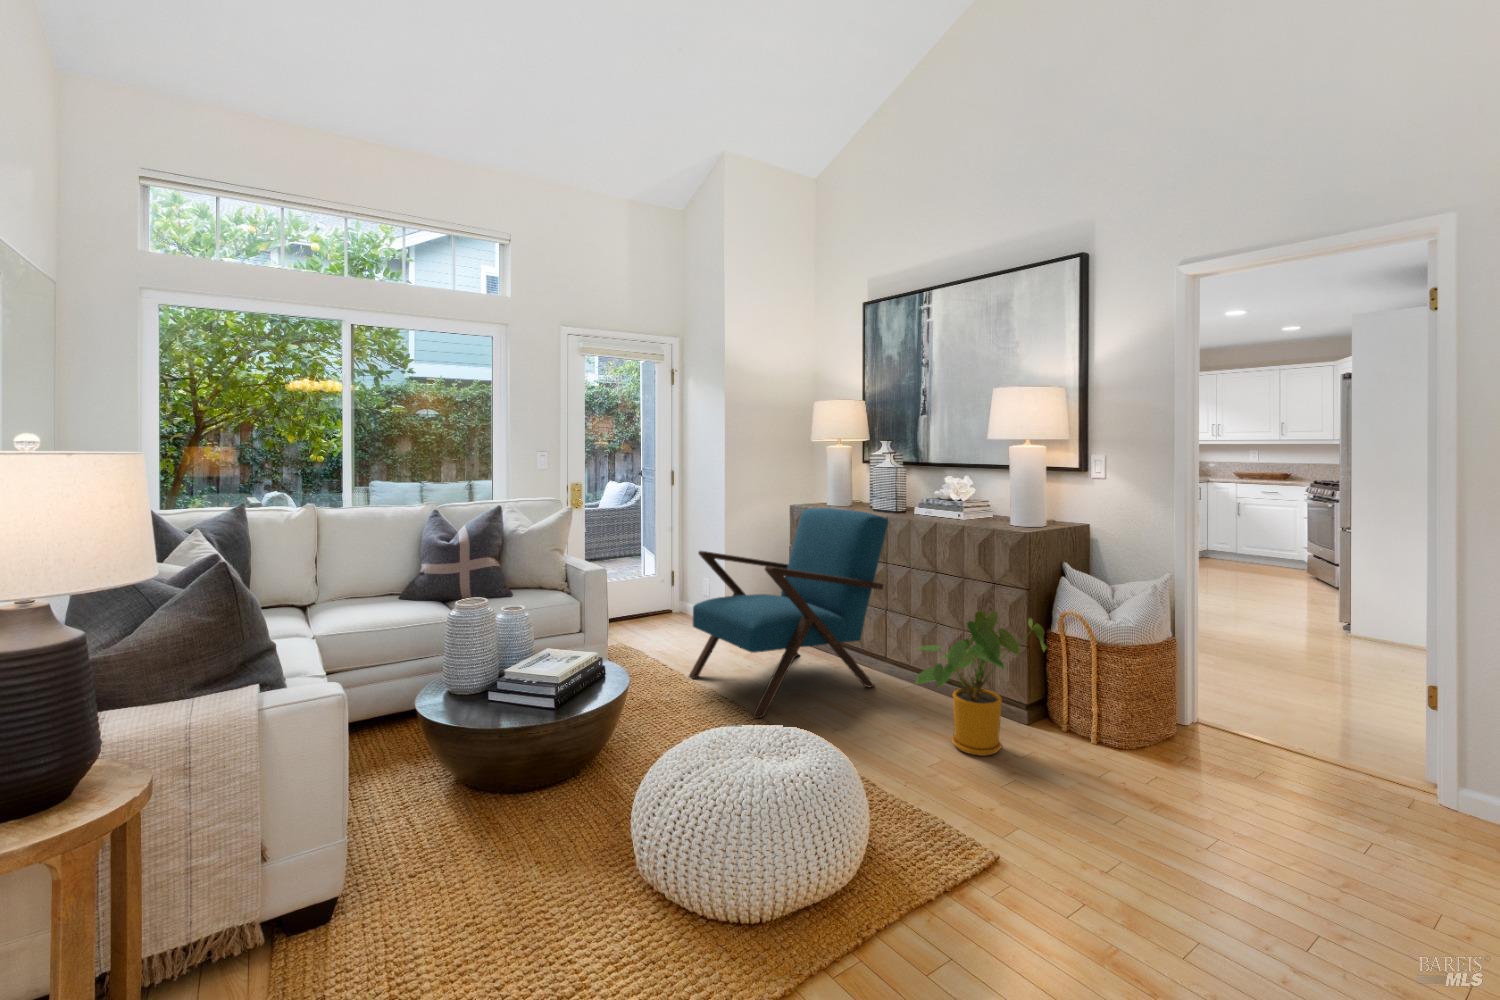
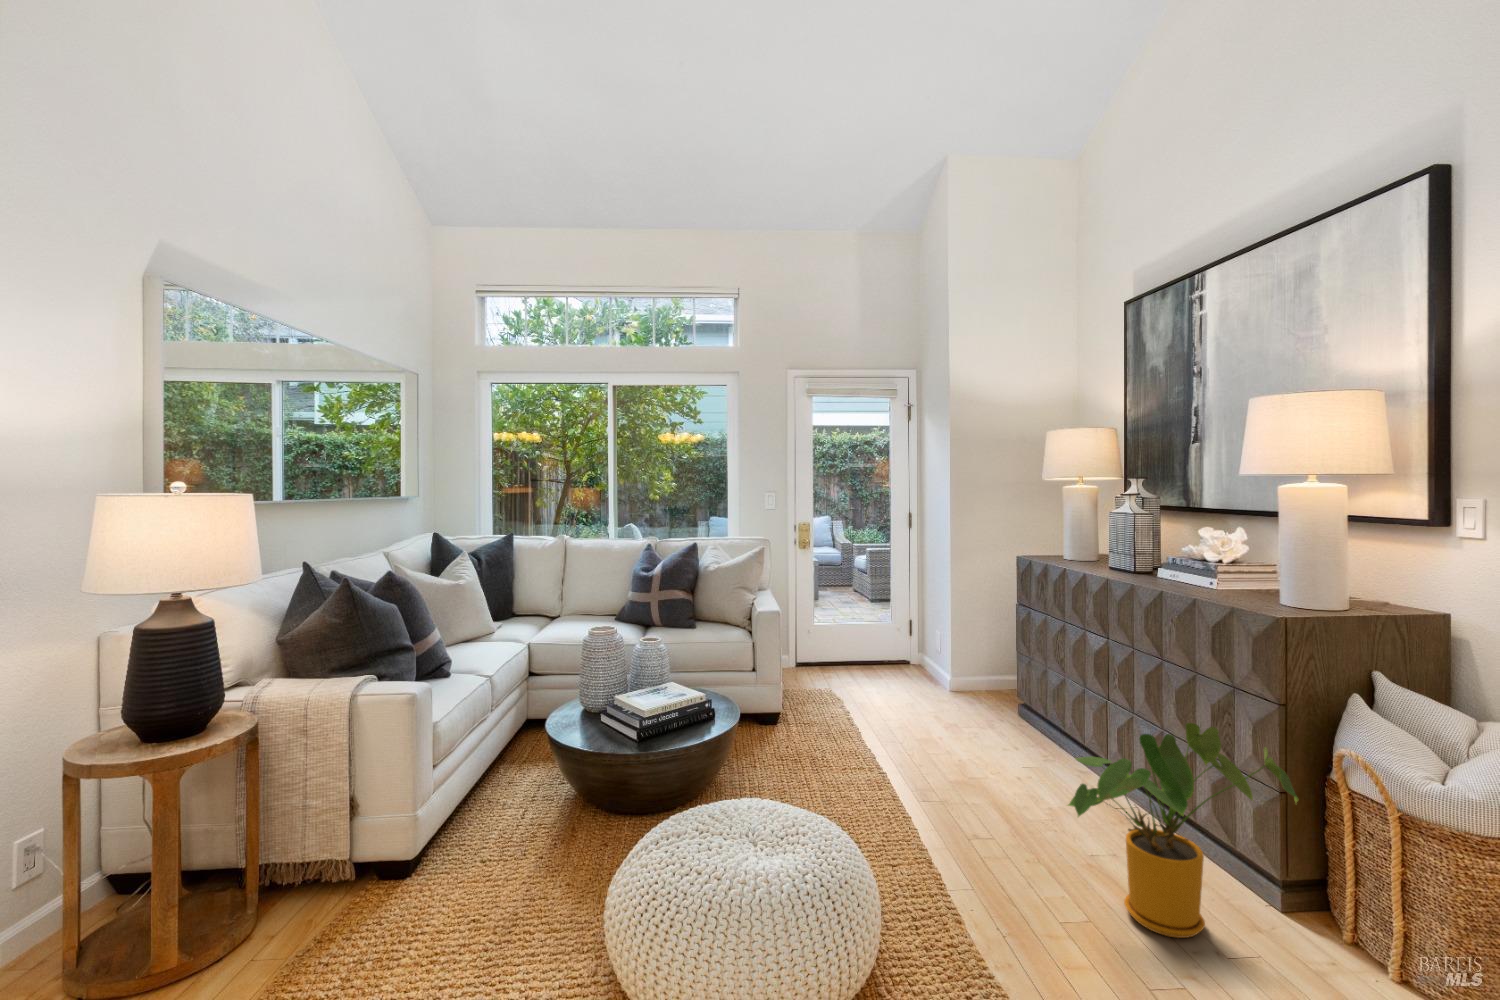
armchair: present [689,508,888,718] -> none [859,561,1107,803]

